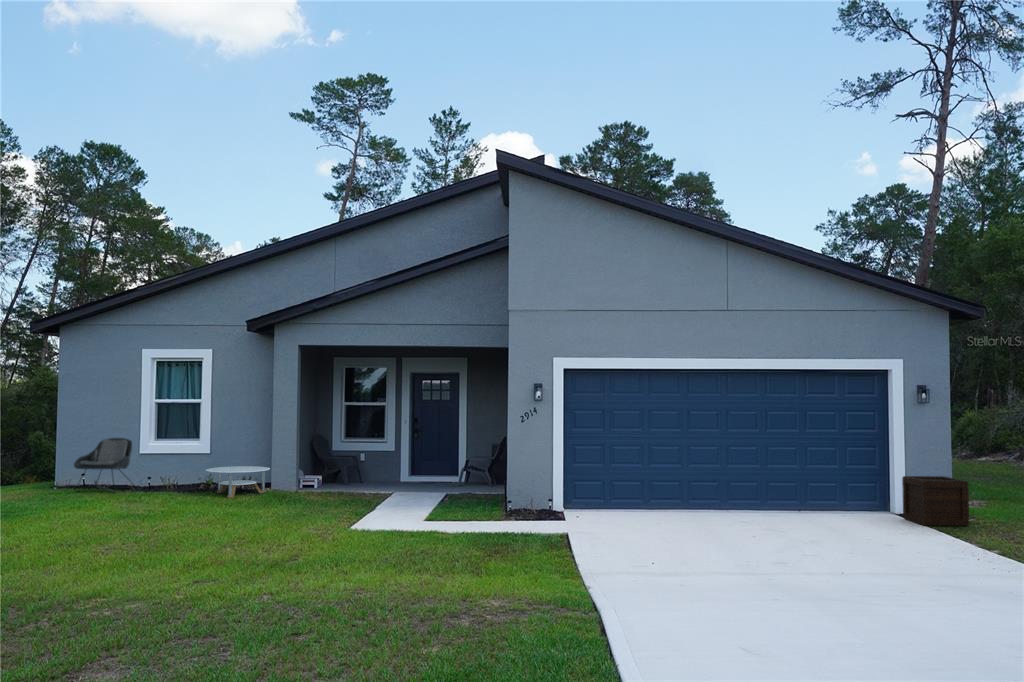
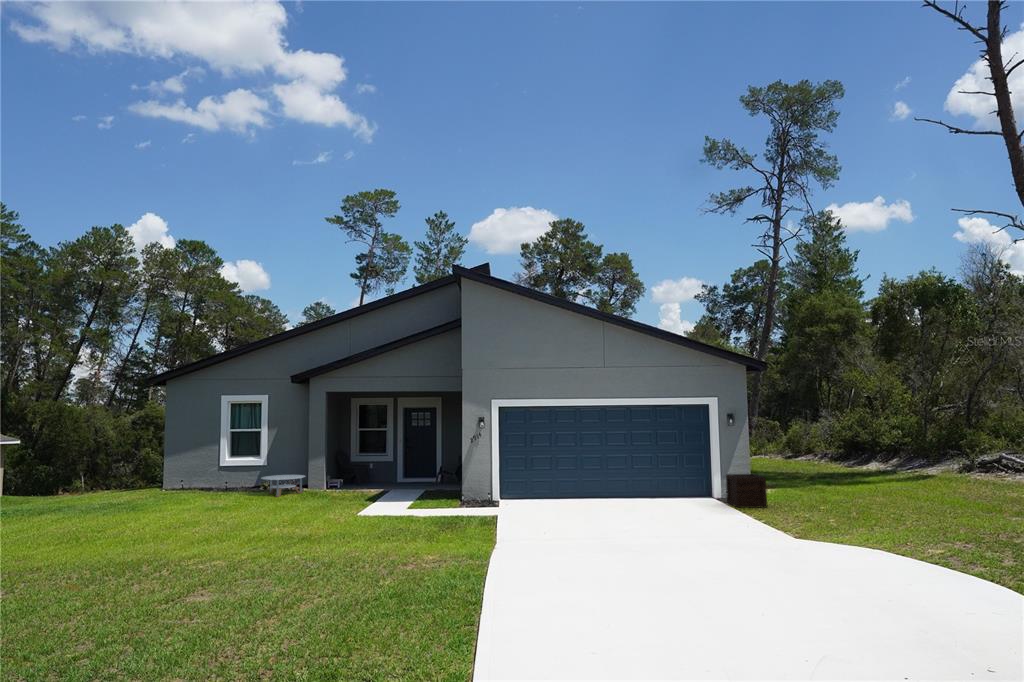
lounge chair: present [74,438,132,492] -> none [170,456,212,495]

